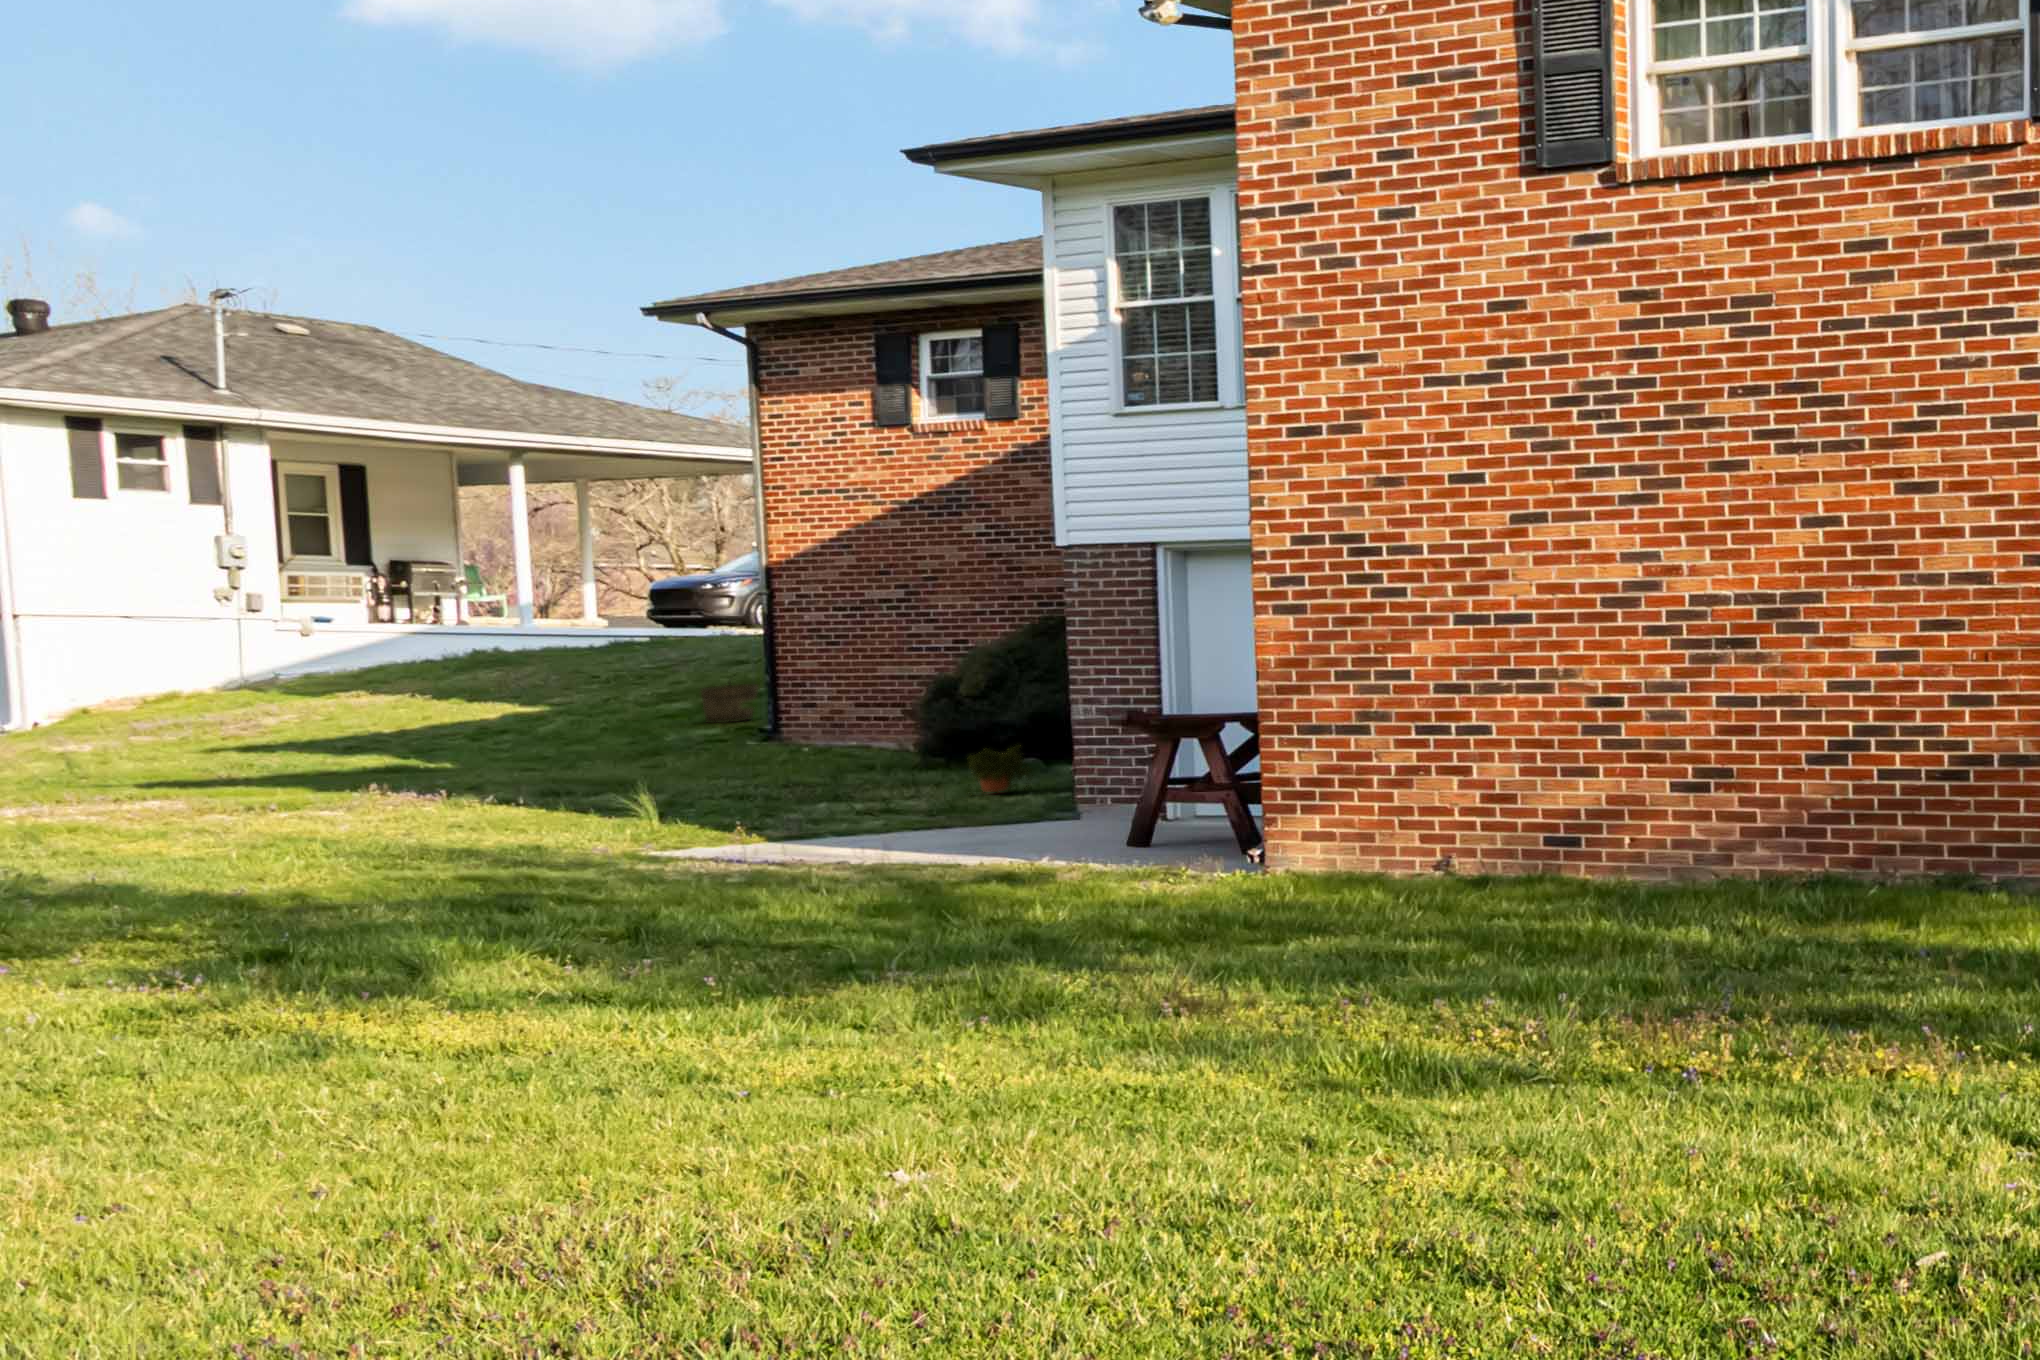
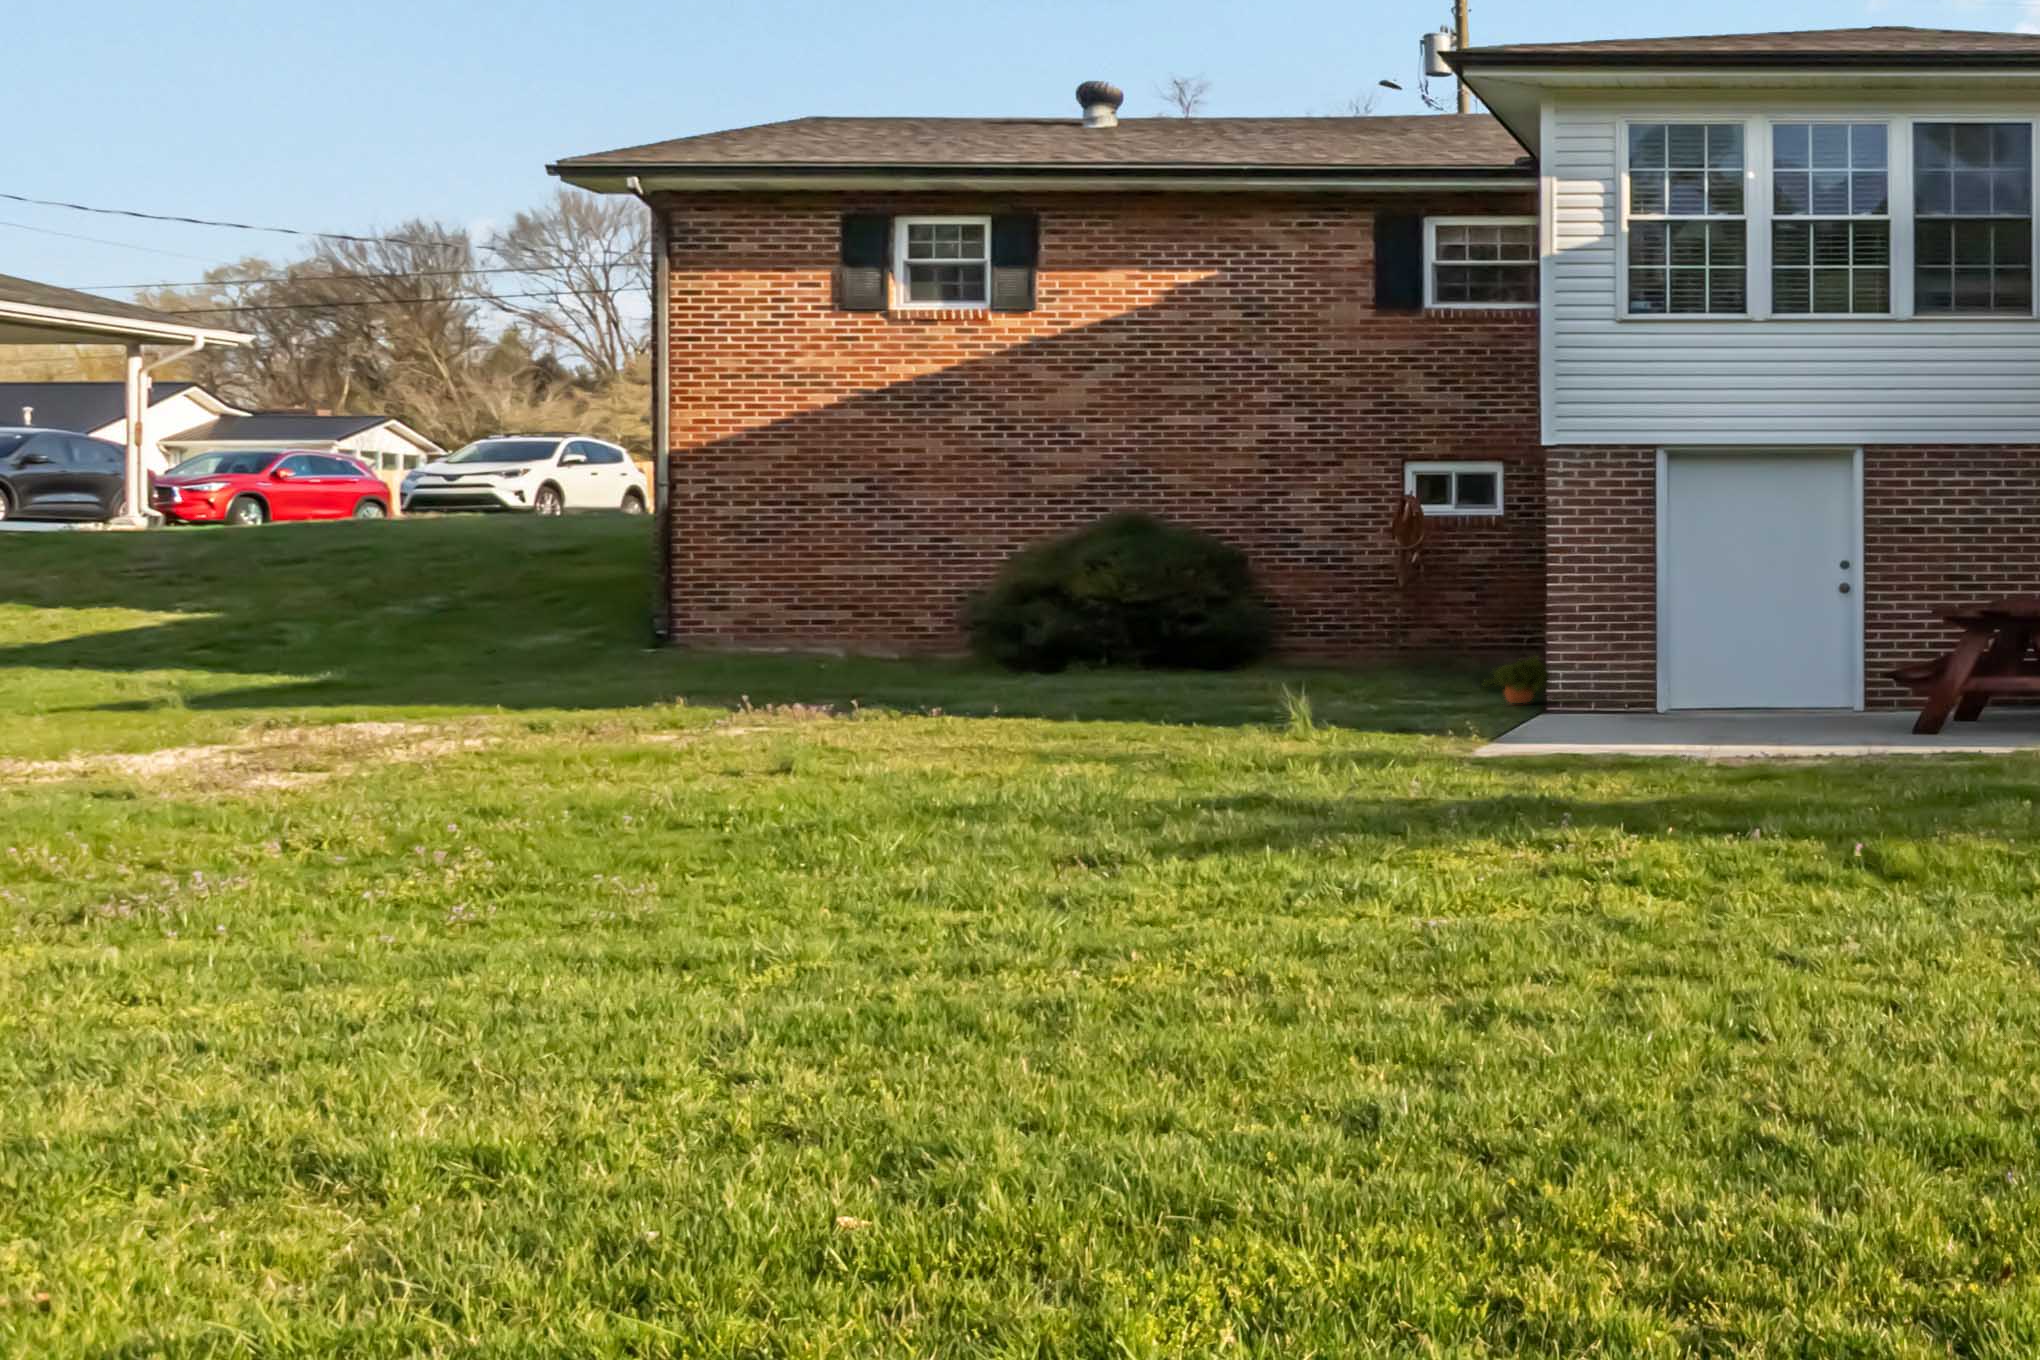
wooden bucket: present [701,683,758,723] -> none [600,598,672,655]

